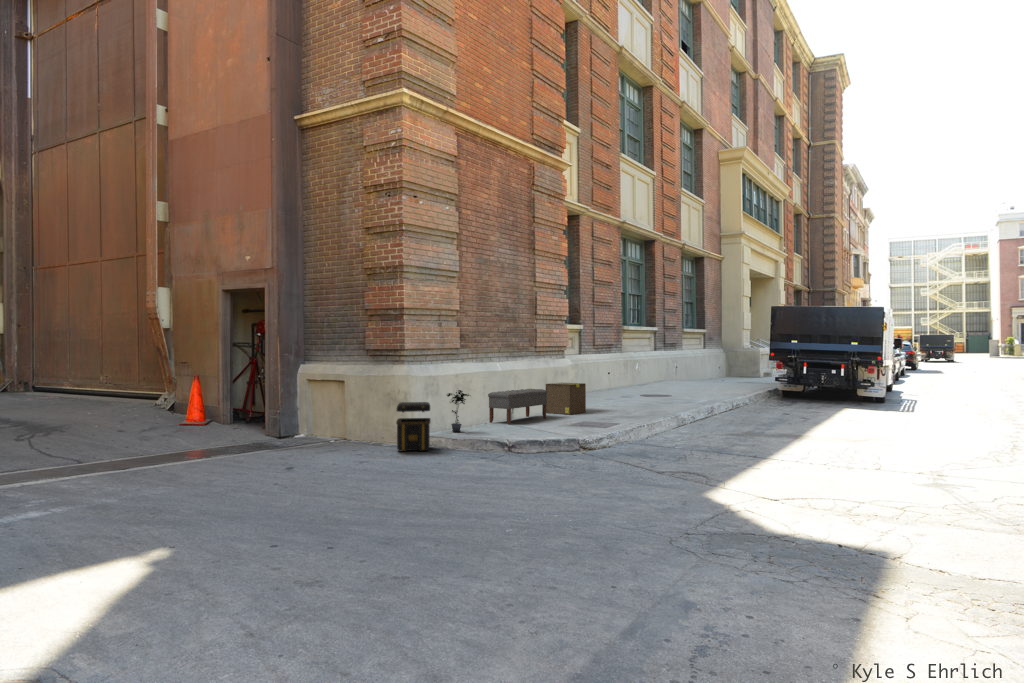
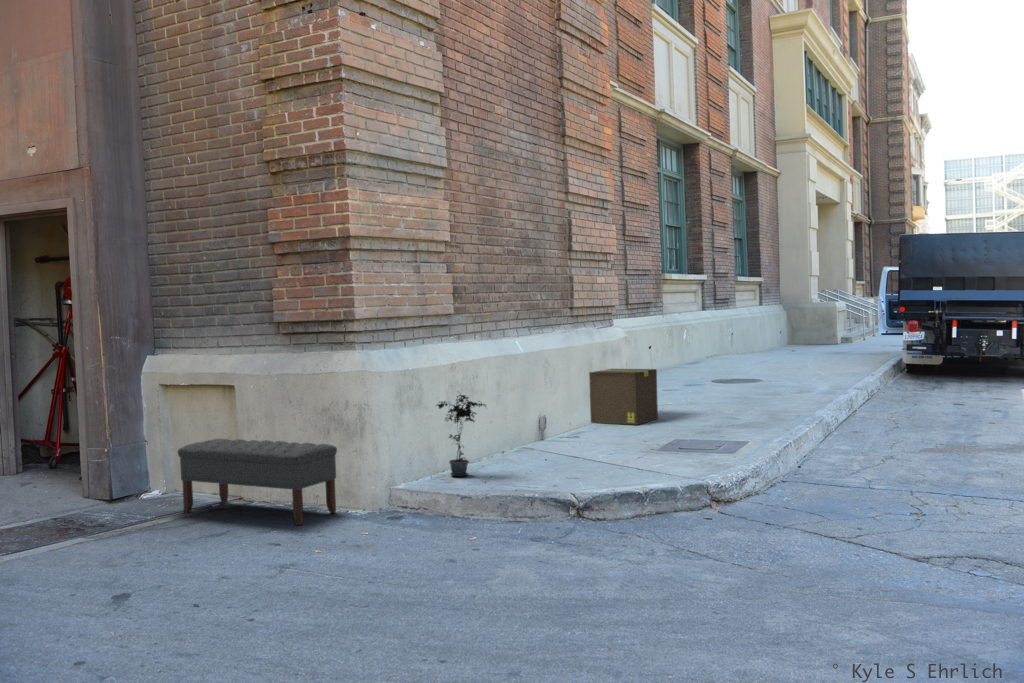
bench: present [488,389,548,424] -> present [178,439,337,525]
toolbox: present [396,402,430,451] -> none [347,423,417,528]

